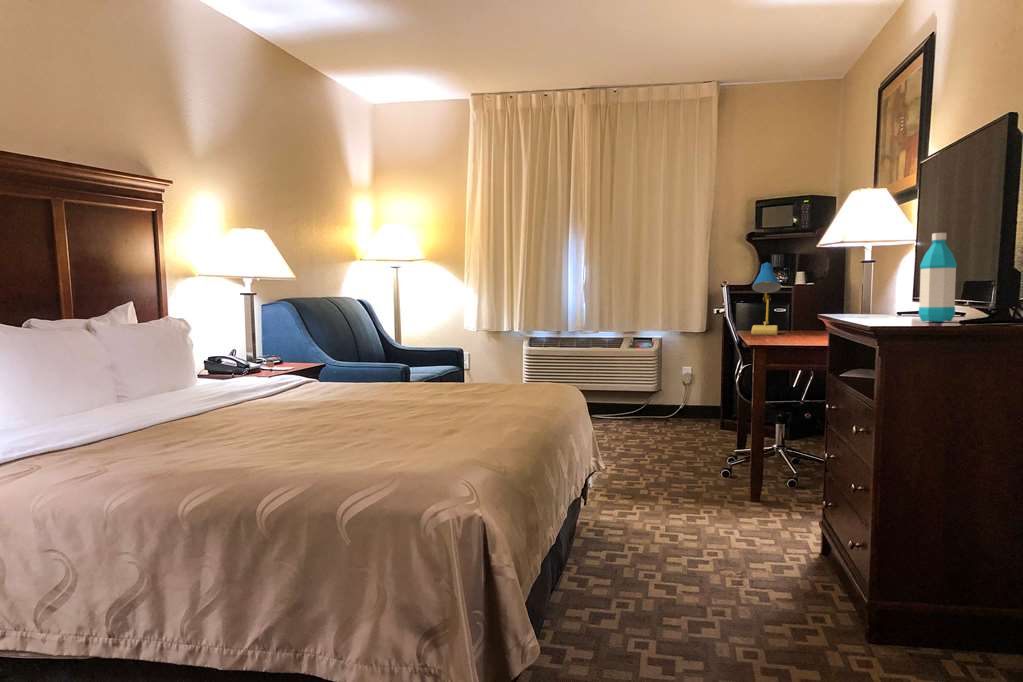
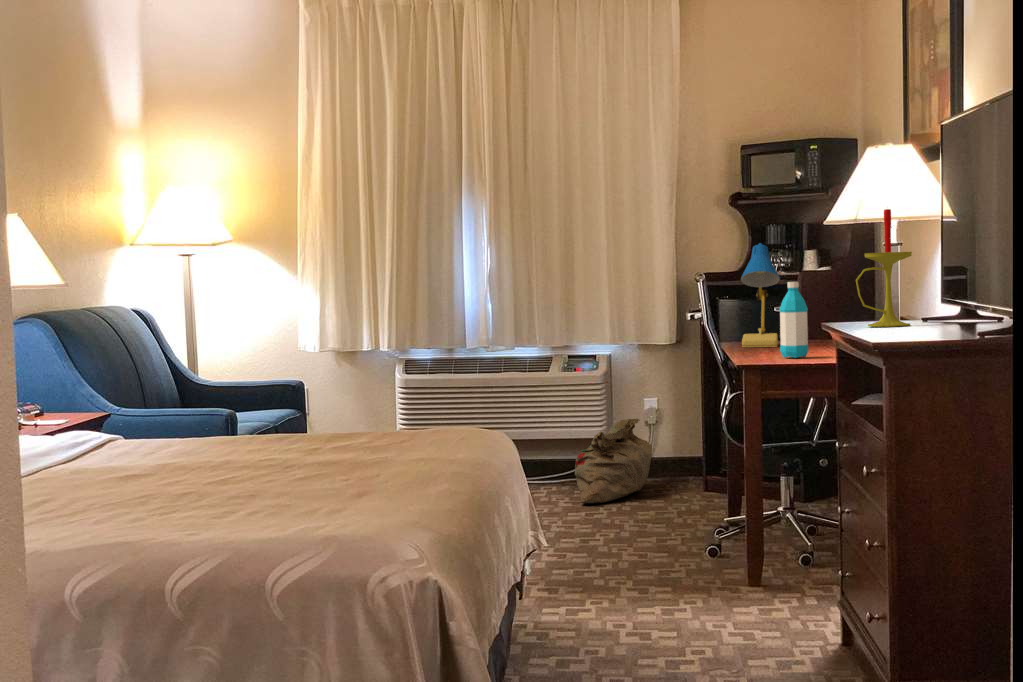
candle: none [845,226,893,319] -> present [856,209,912,327]
water bottle: present [919,233,957,322] -> present [779,282,808,358]
bag: none [634,380,686,435] -> present [575,419,652,503]

